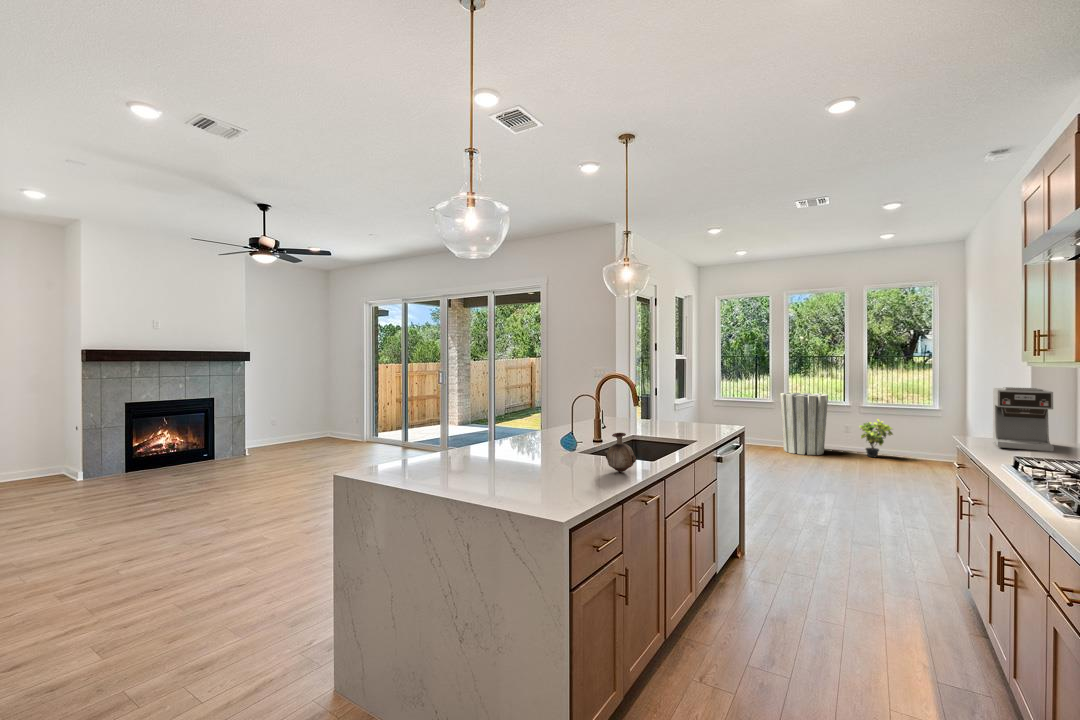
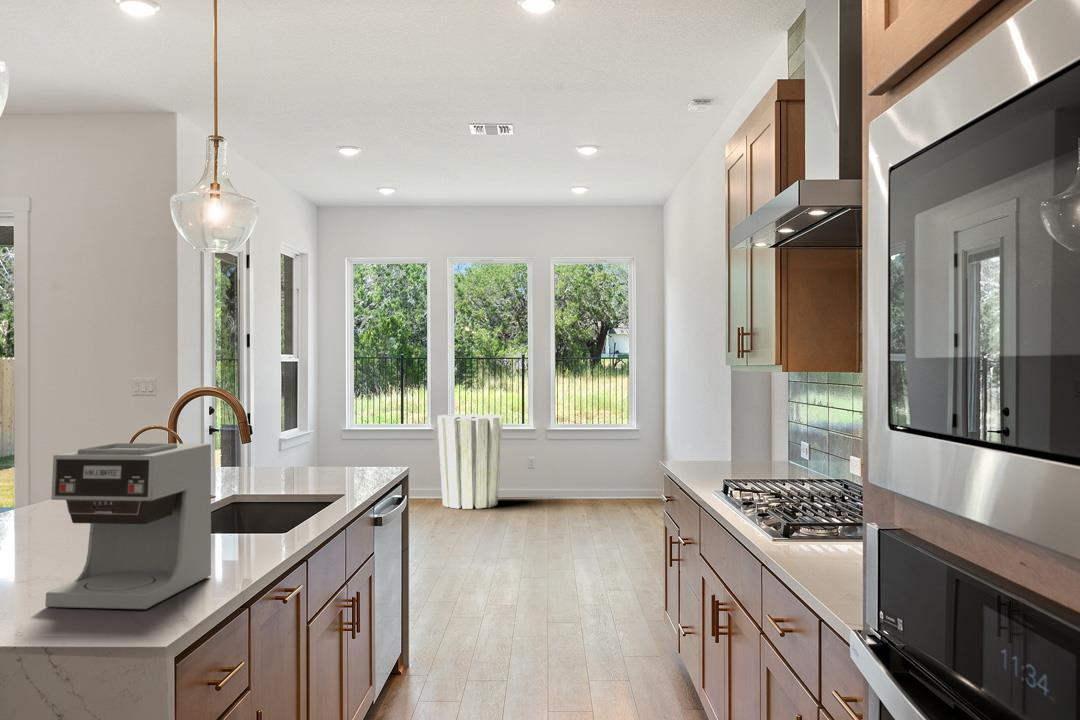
coffee maker: present [993,387,1054,451] -> present [45,443,211,609]
potted plant: present [860,419,893,457] -> none [541,448,584,503]
vase: present [606,433,636,472] -> none [214,488,268,553]

